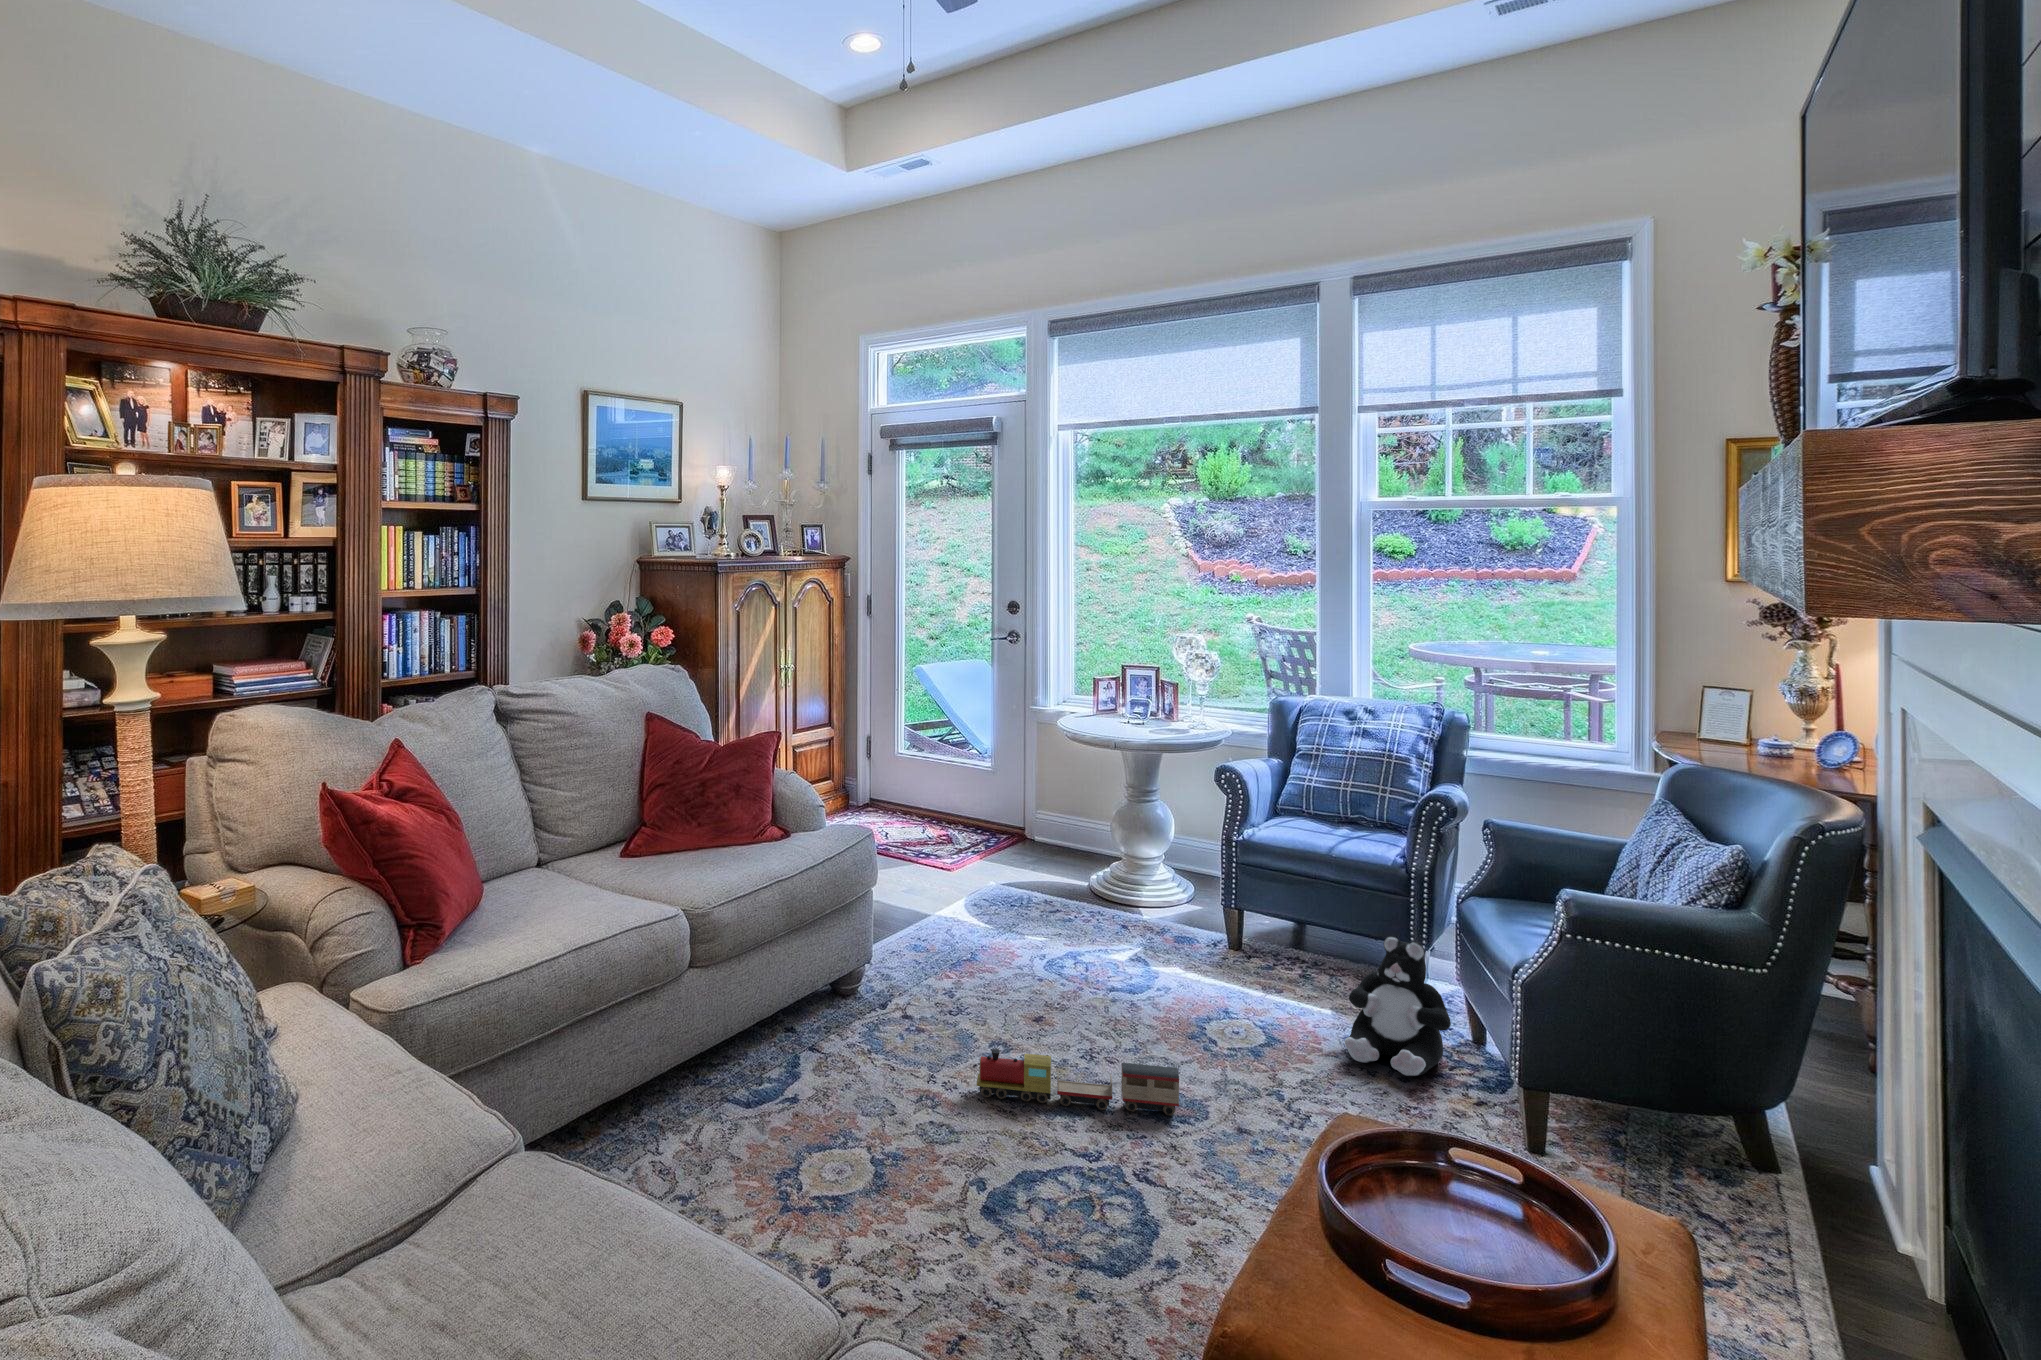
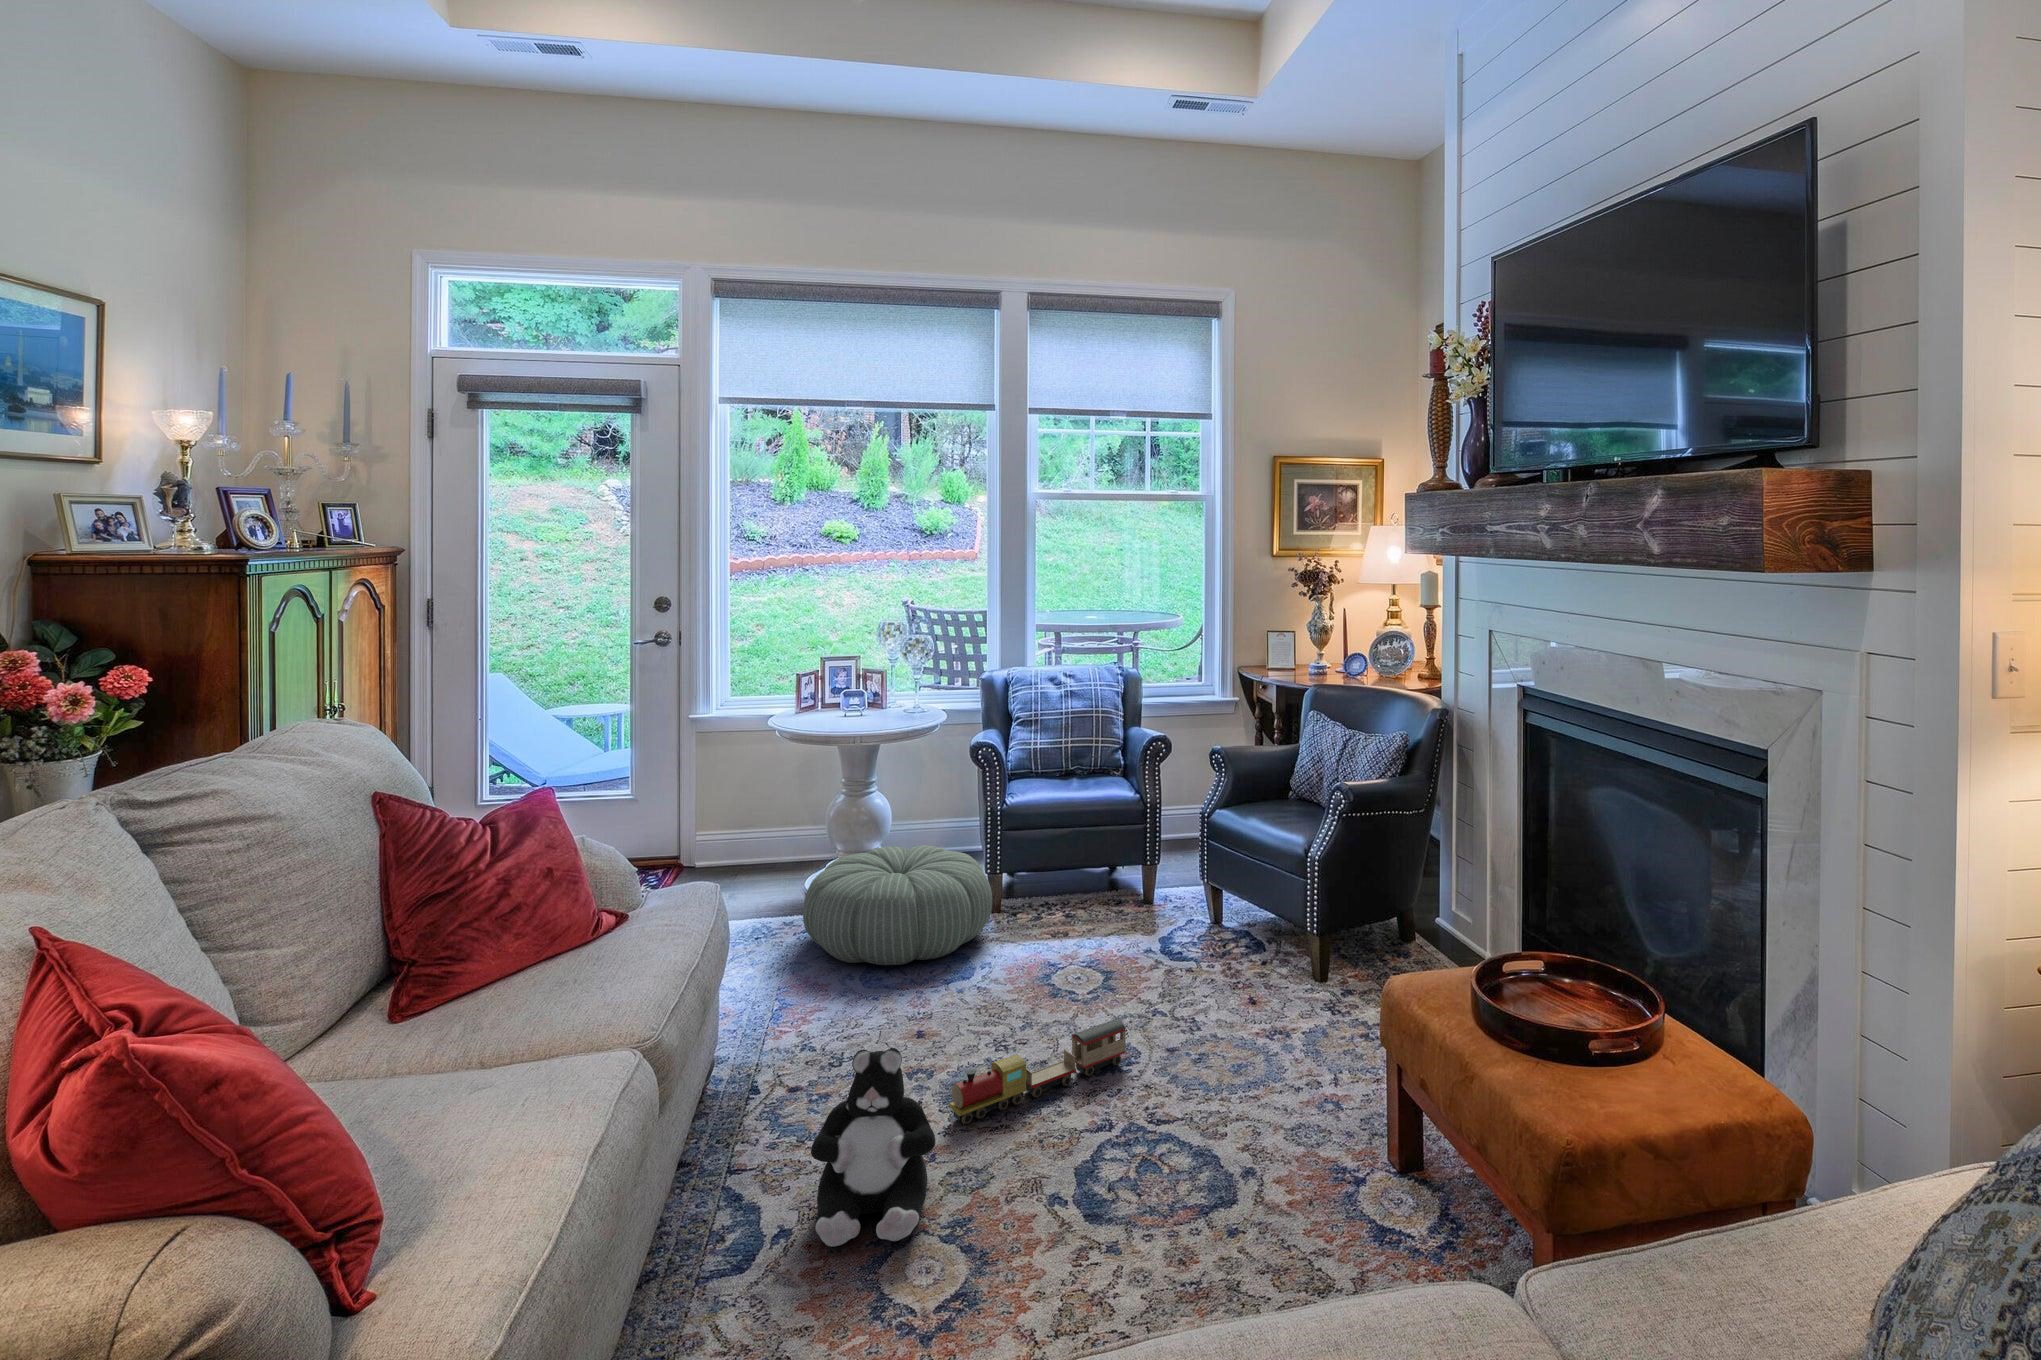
pouf: none [1026,853,1209,968] -> present [803,845,992,965]
plush toy: present [1345,936,1451,1076] -> present [811,1048,936,1247]

